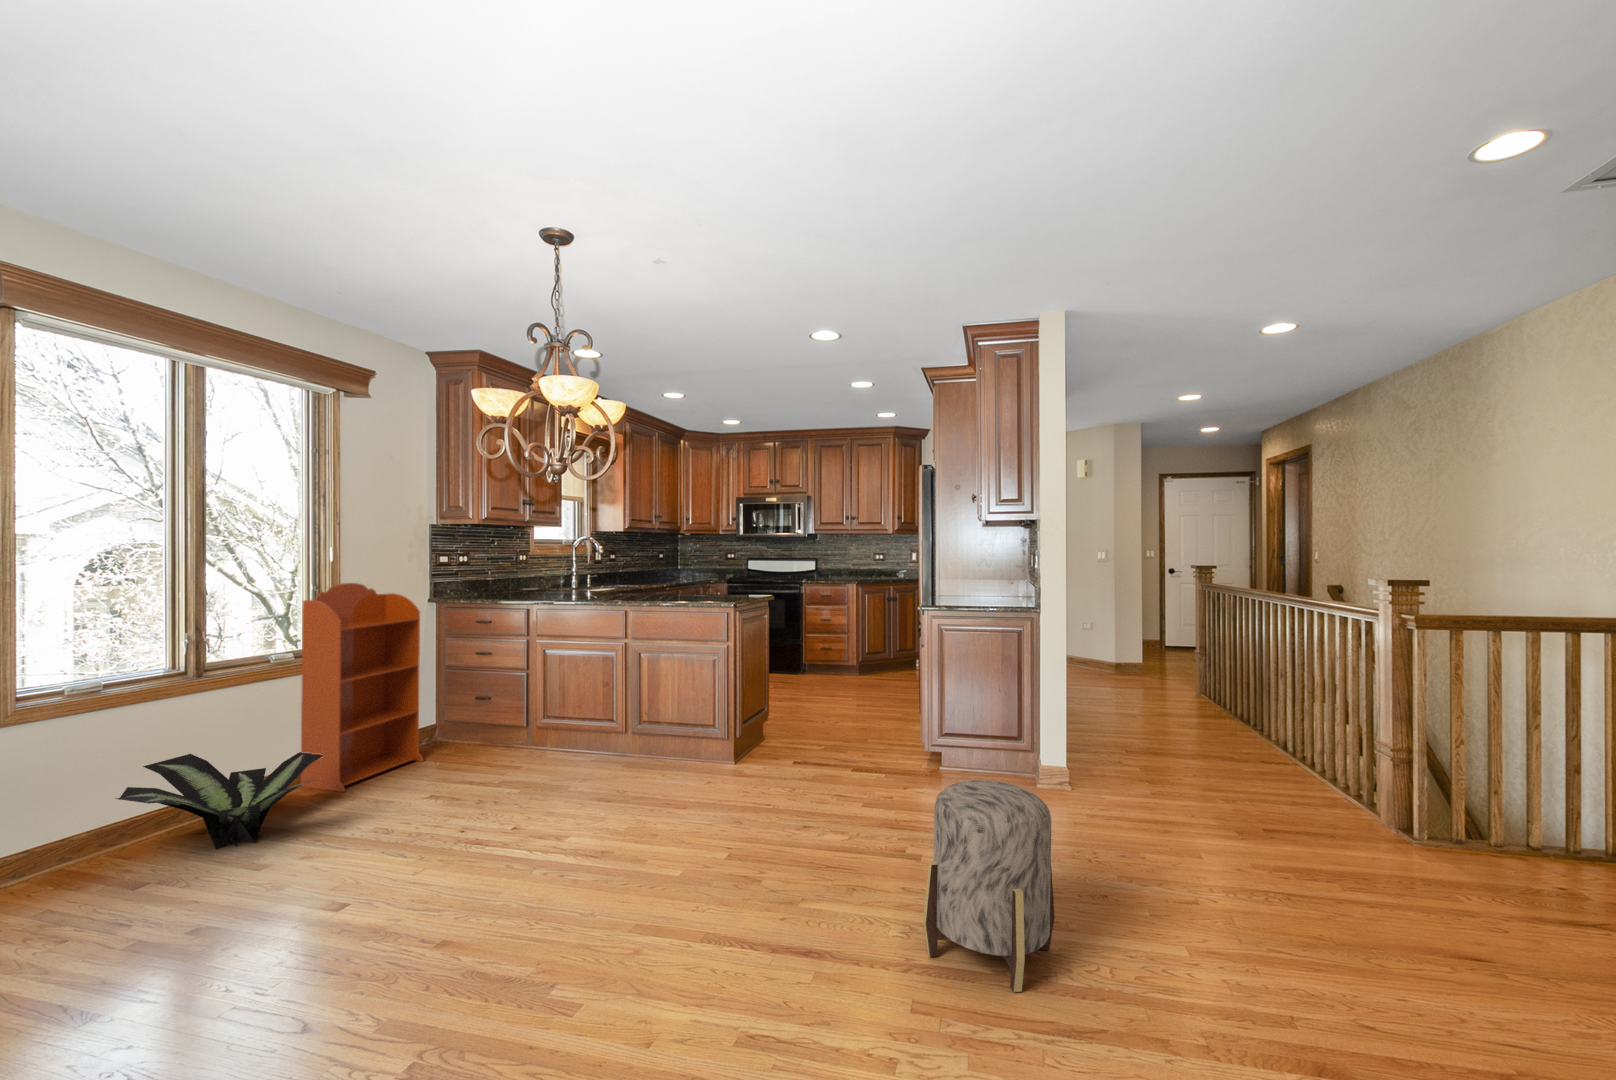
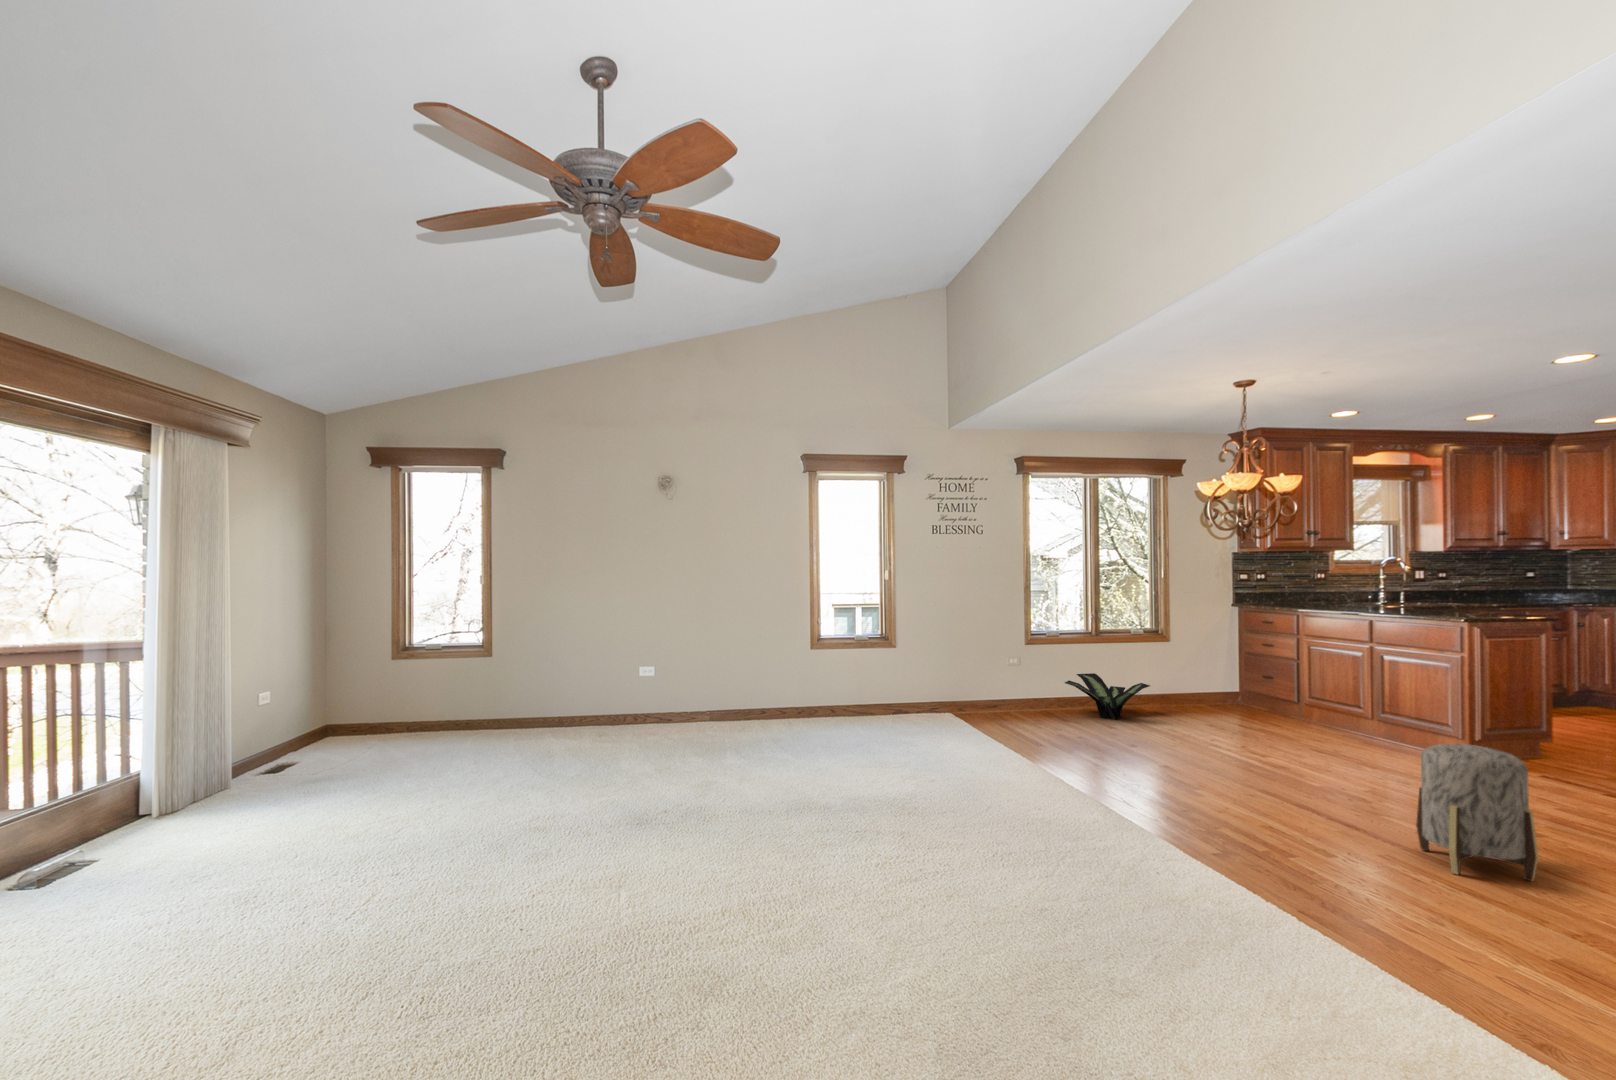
bookcase: present [301,583,423,792] -> none [1146,591,1222,713]

